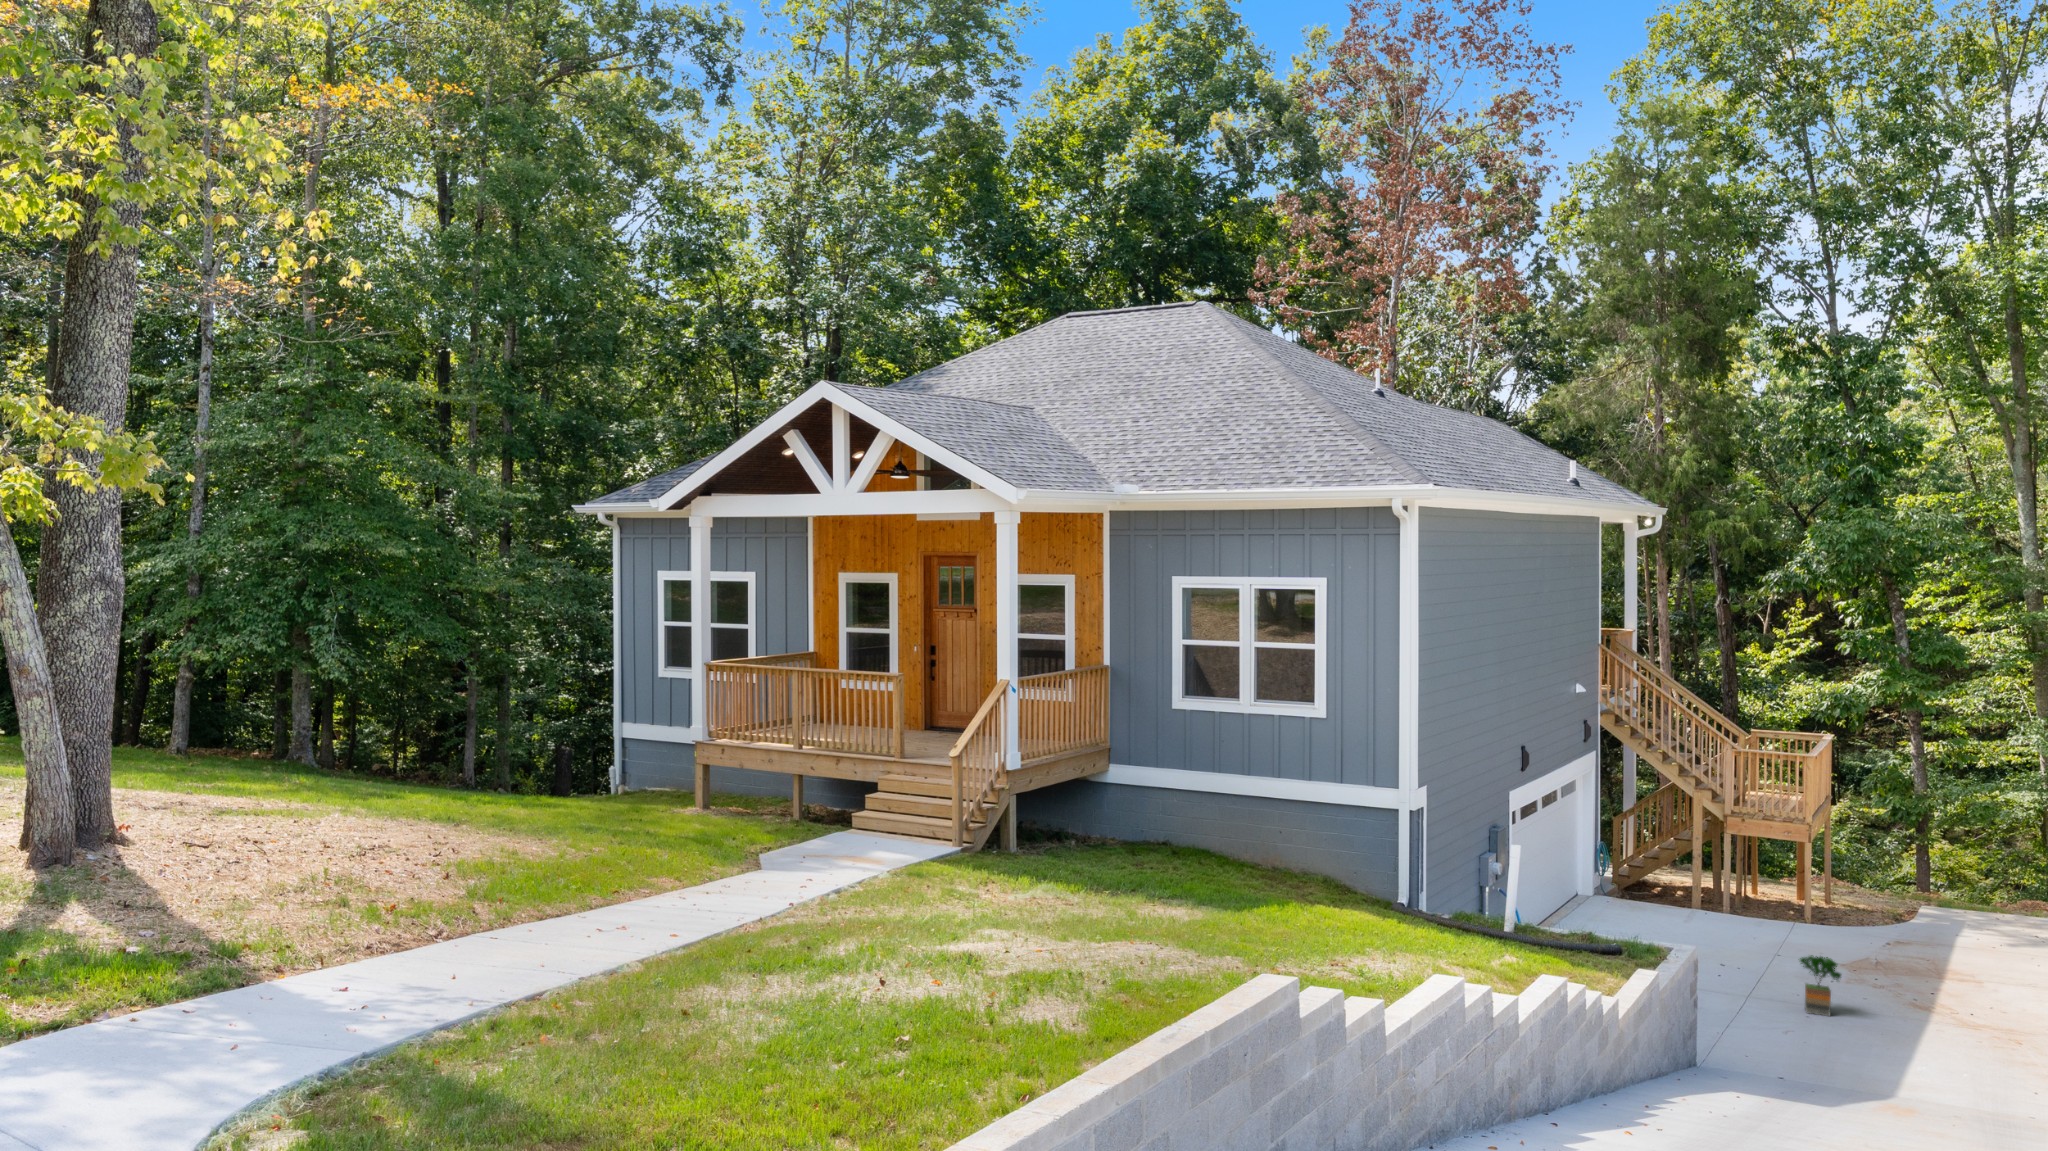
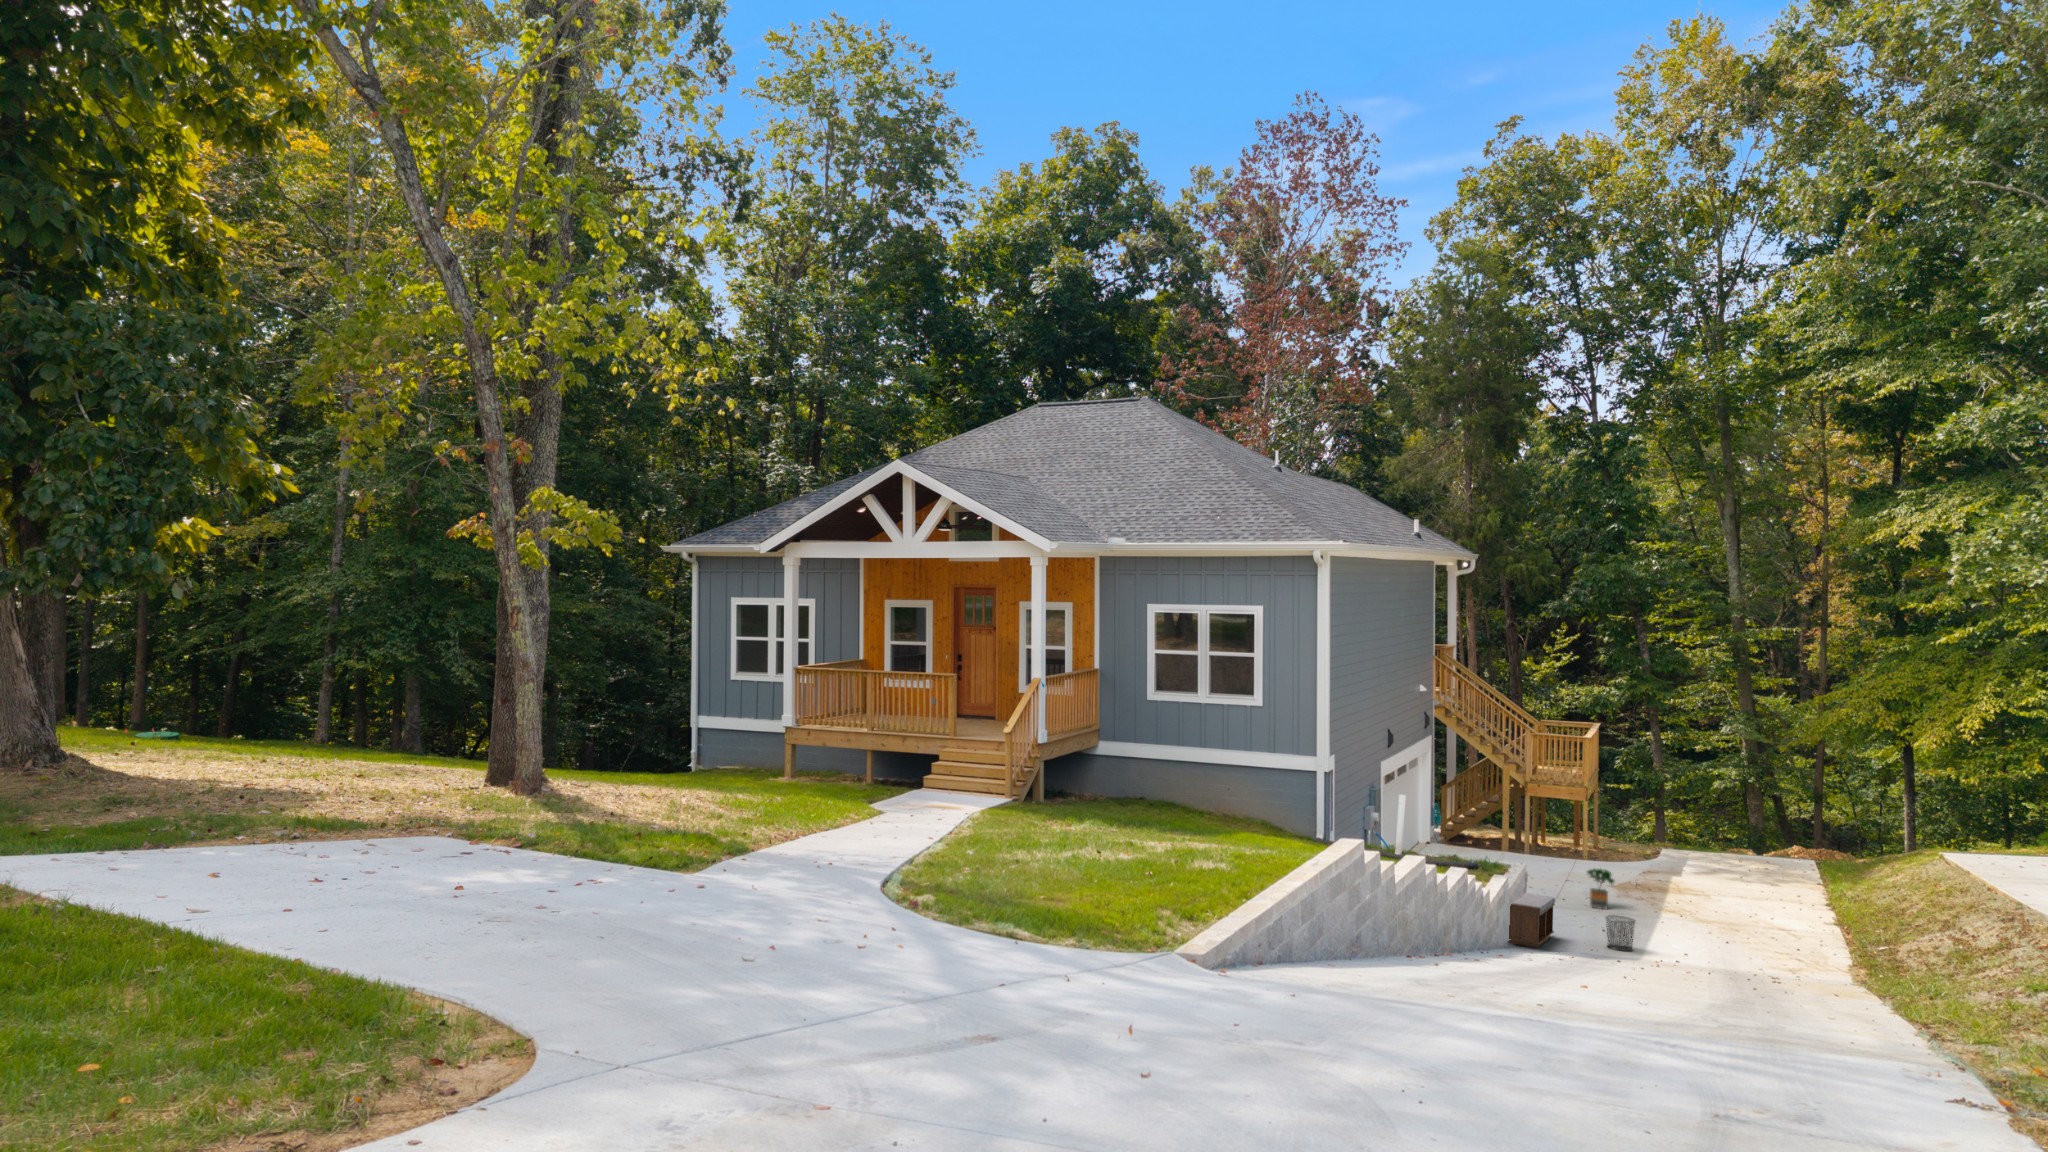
bench: none [1660,999,1741,1088] -> present [1508,893,1555,948]
waste bin: none [1818,1040,1867,1097] -> present [1606,916,1635,951]

